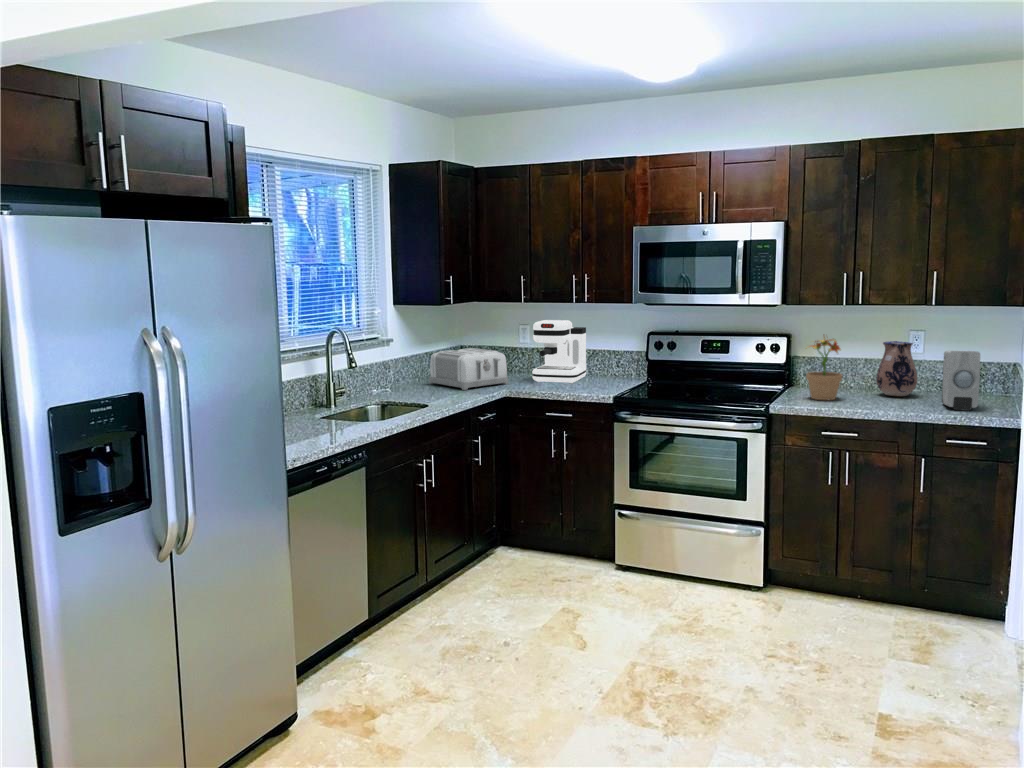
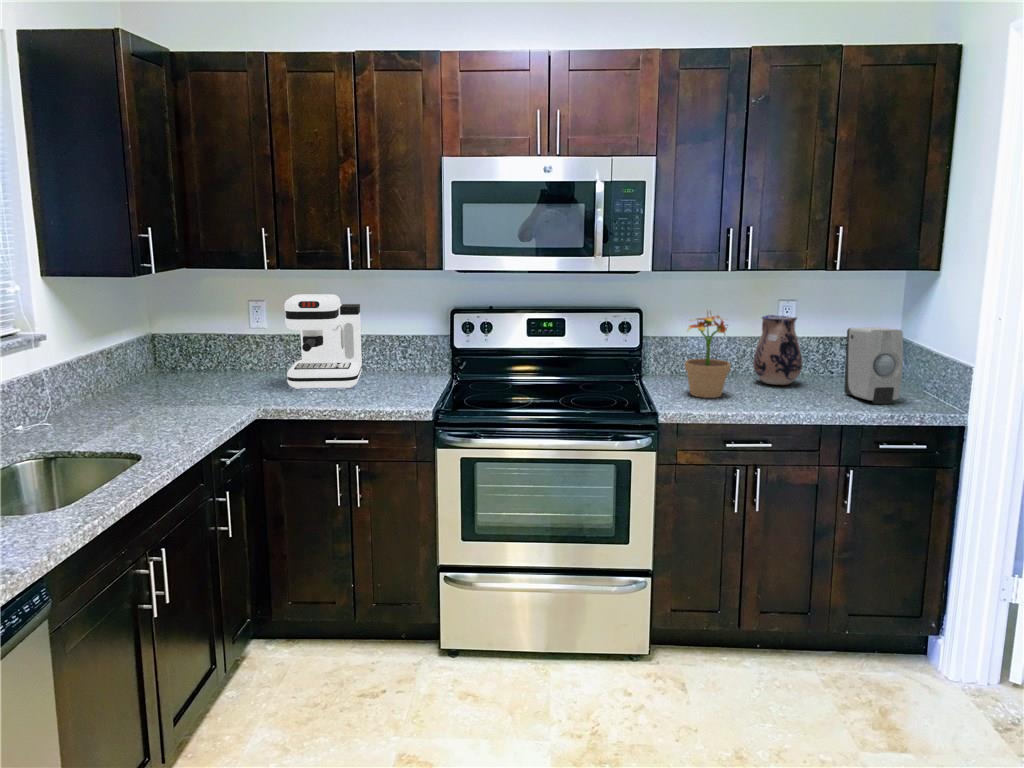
toaster: present [429,348,508,390] -> none [115,341,251,414]

